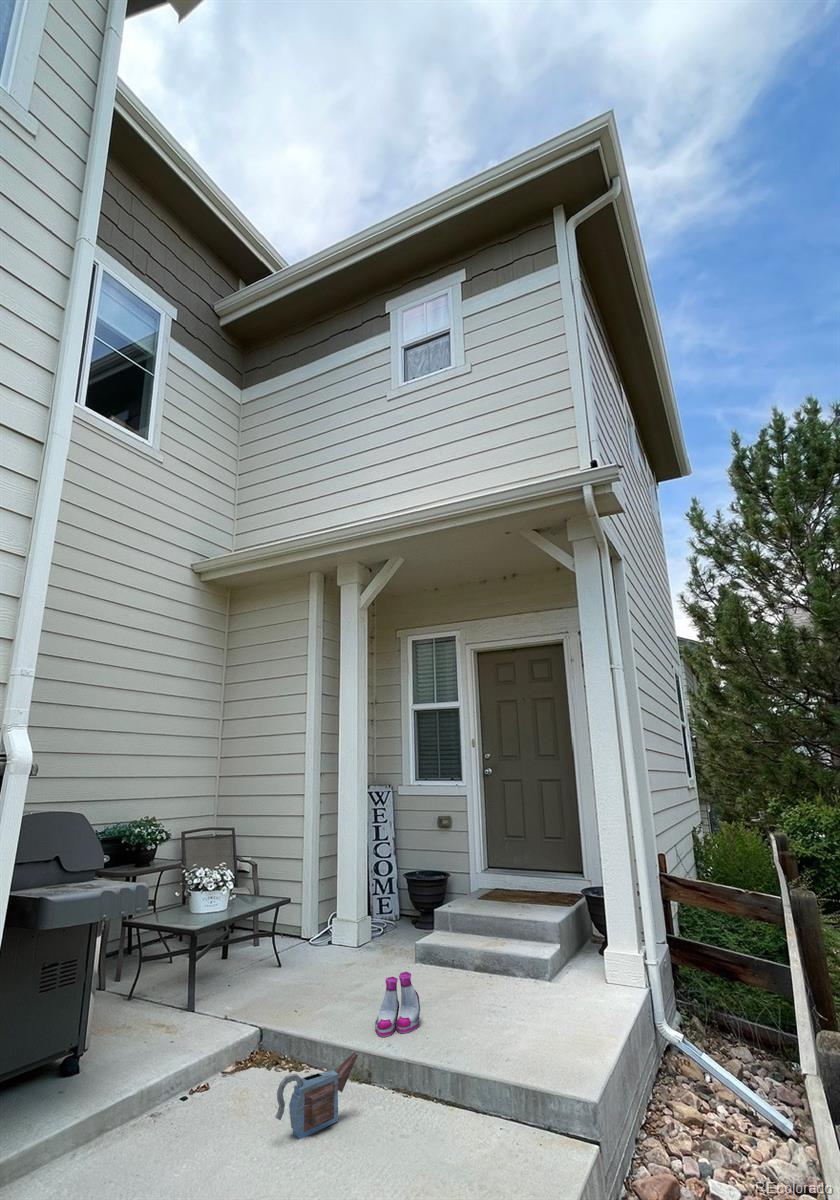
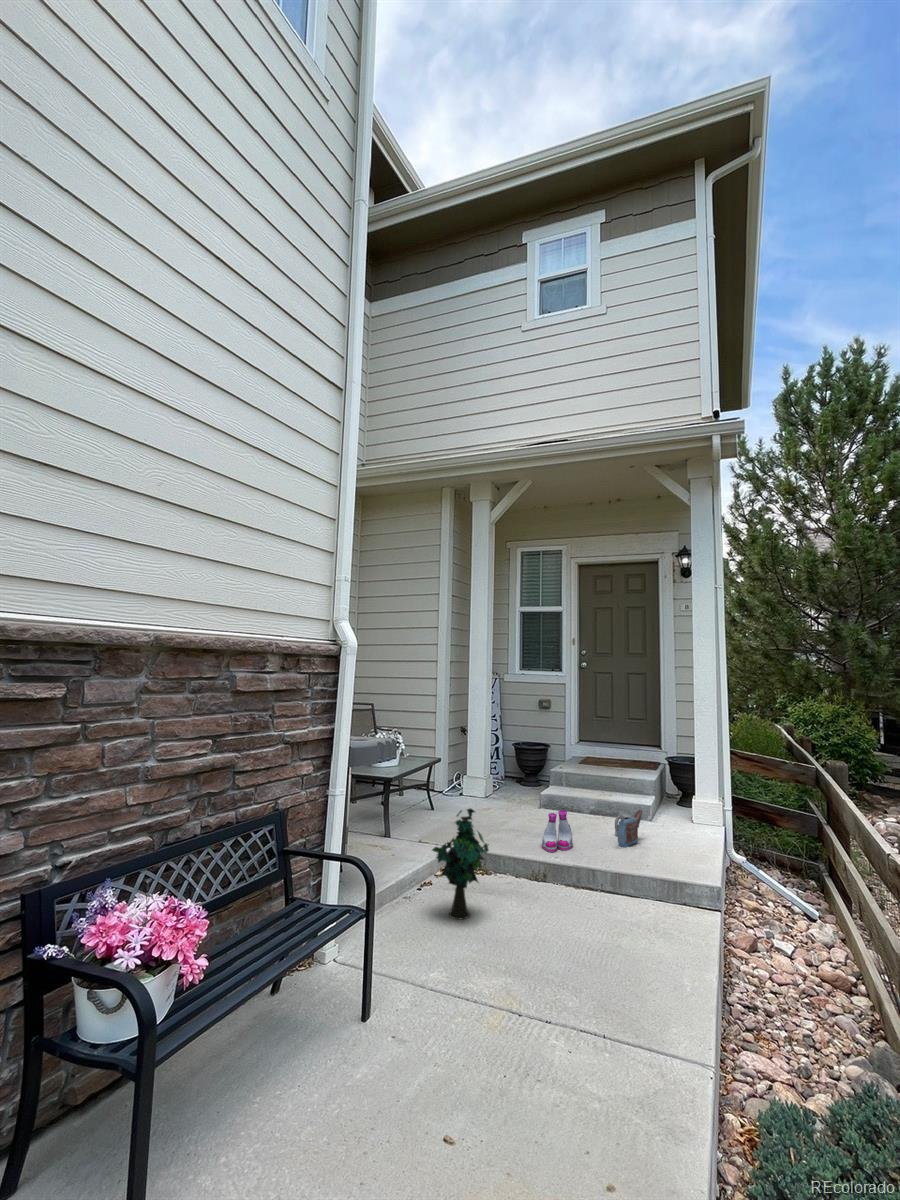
decorative plant: none [160,978,246,1158] -> present [432,809,489,919]
watering can: present [275,1053,358,1139] -> present [614,810,642,847]

